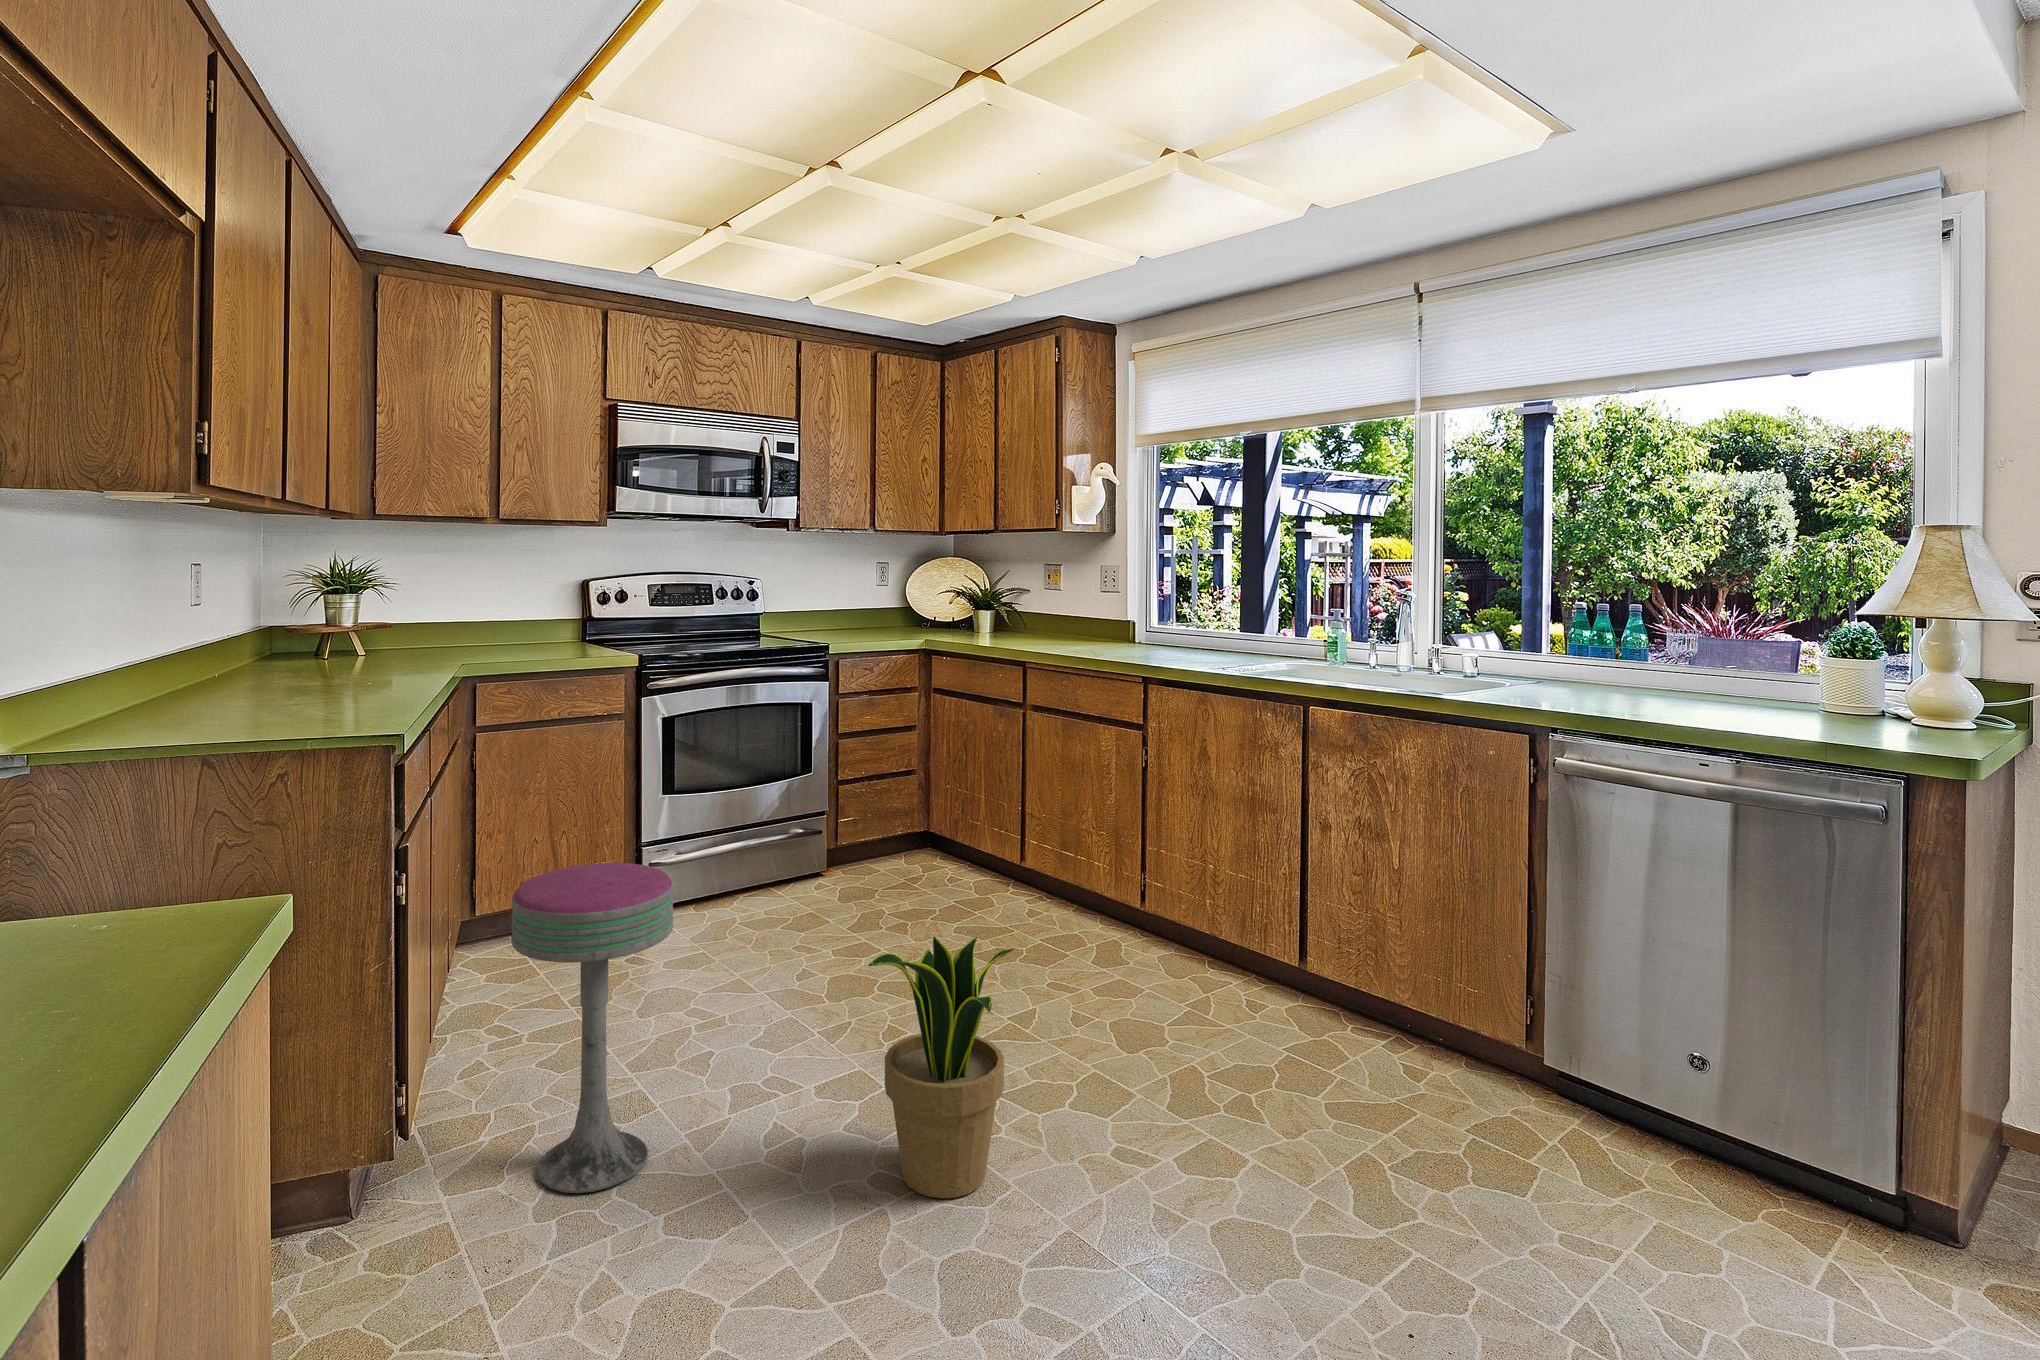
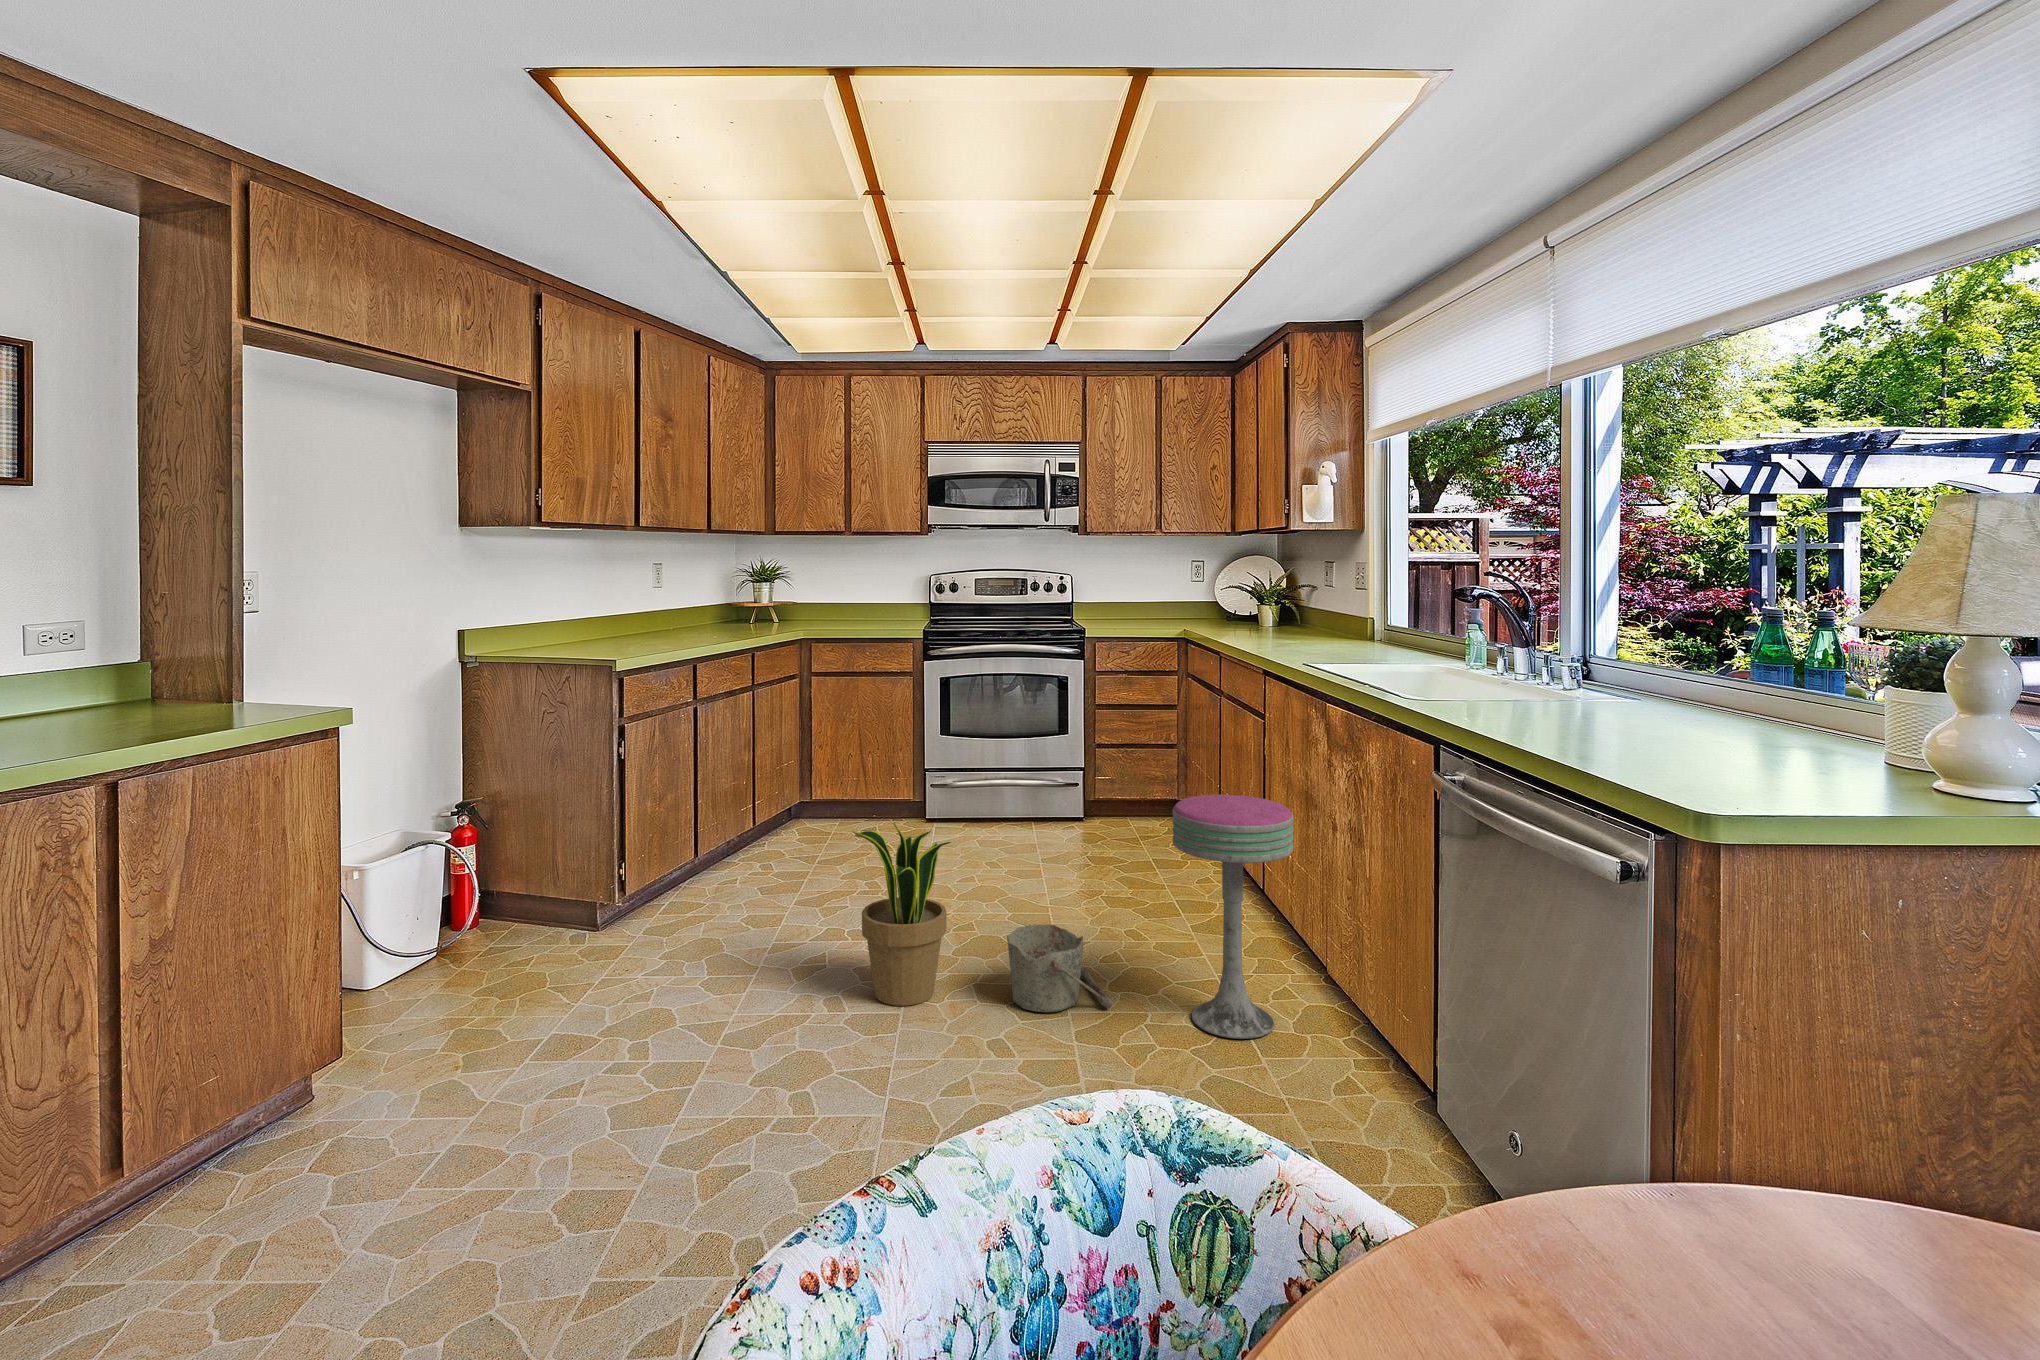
bar stool: present [511,863,674,1193] -> present [1173,795,1294,1039]
bucket: none [1057,1026,1189,1147] -> present [1007,925,1114,1012]

